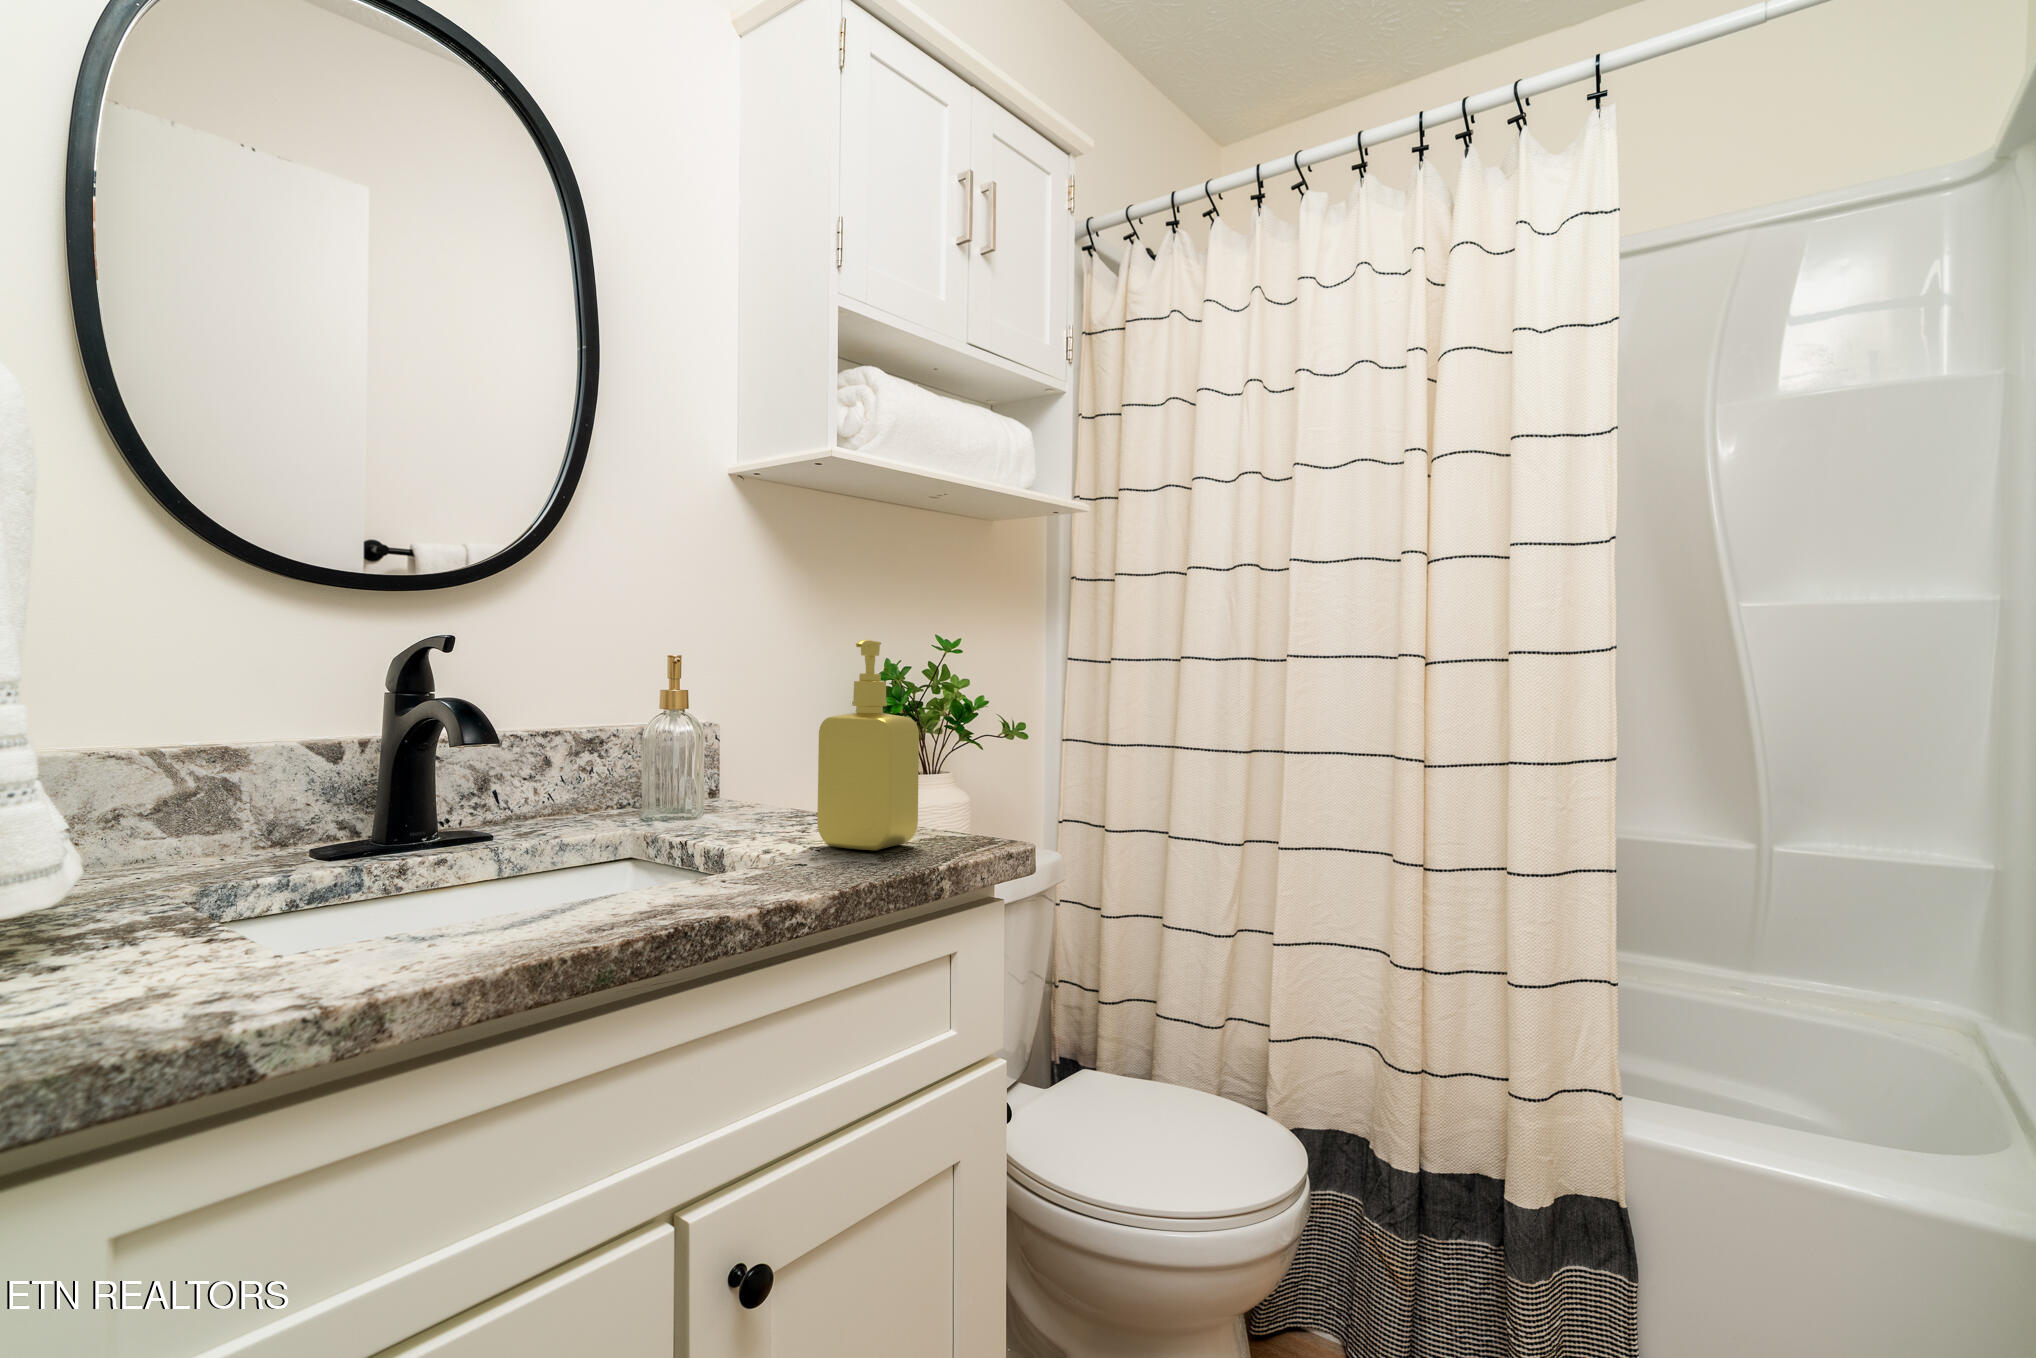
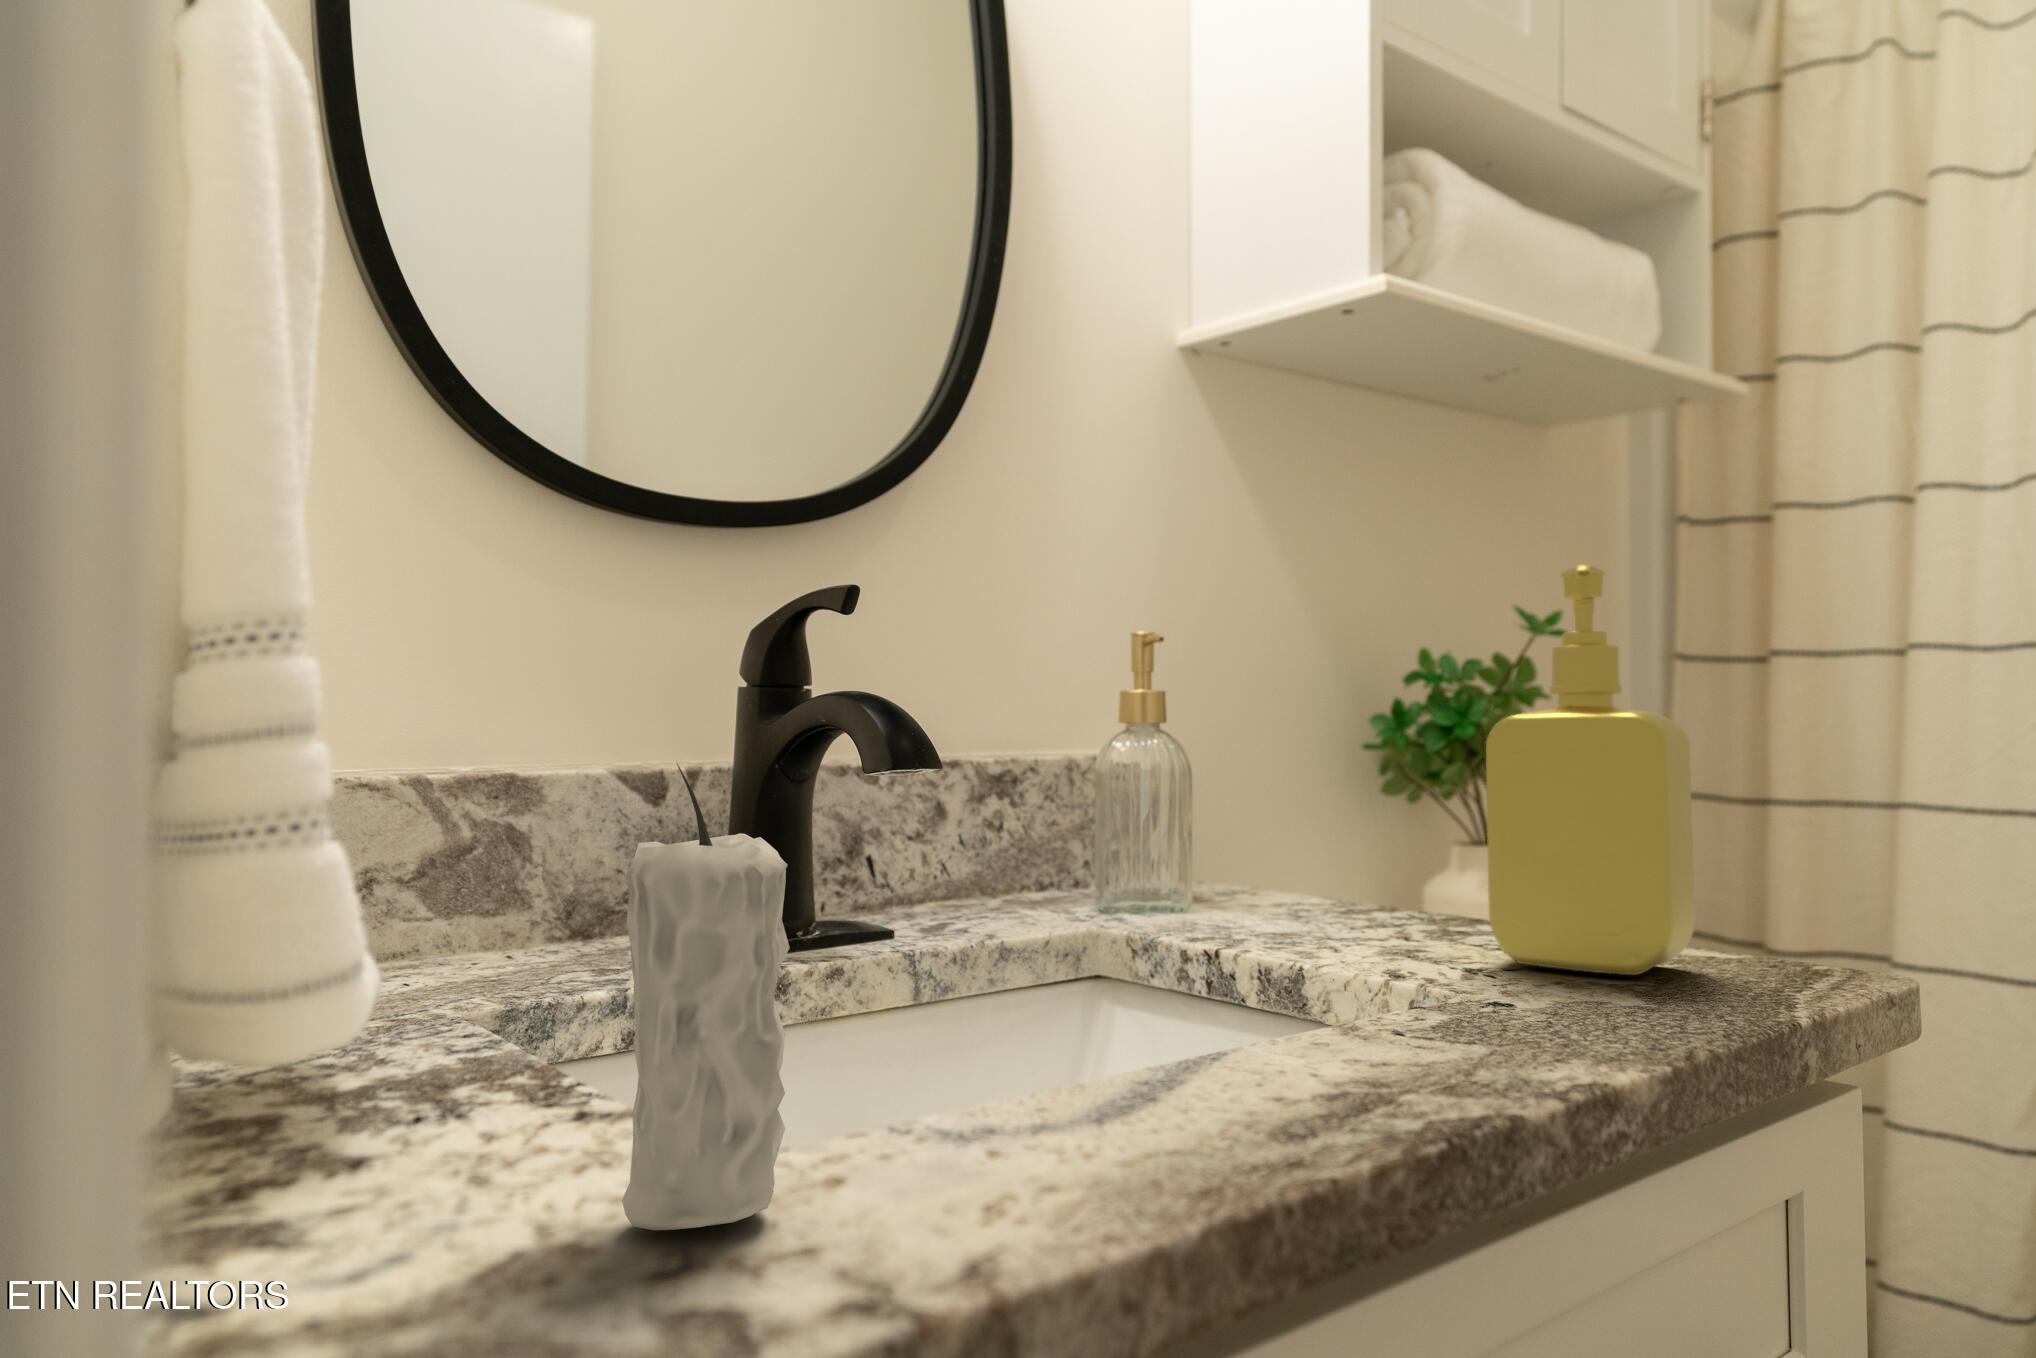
candle: none [184,773,281,983] -> present [622,764,790,1230]

